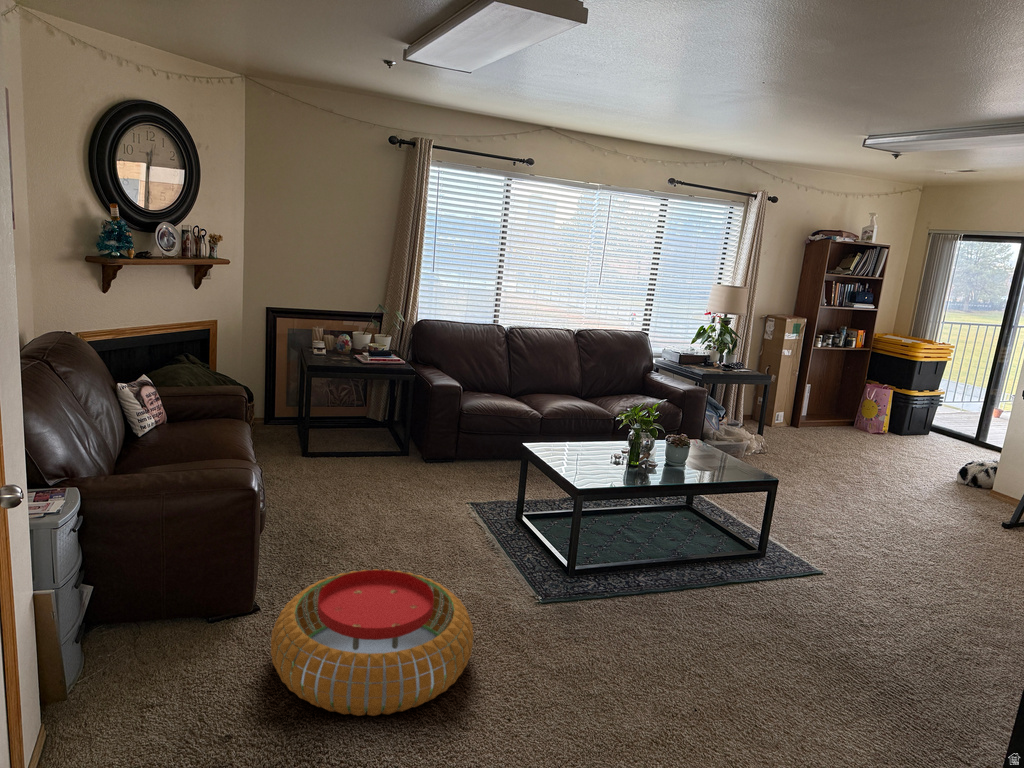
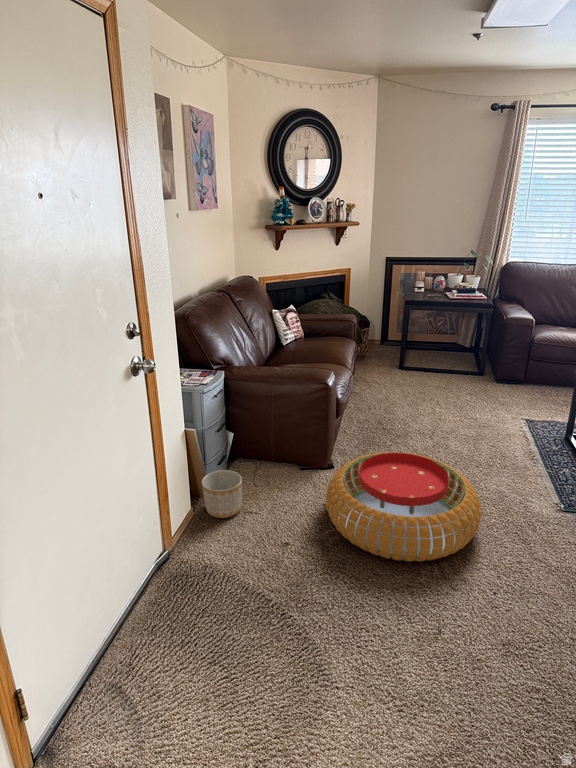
planter: none [56,650,132,735] -> present [202,470,242,518]

